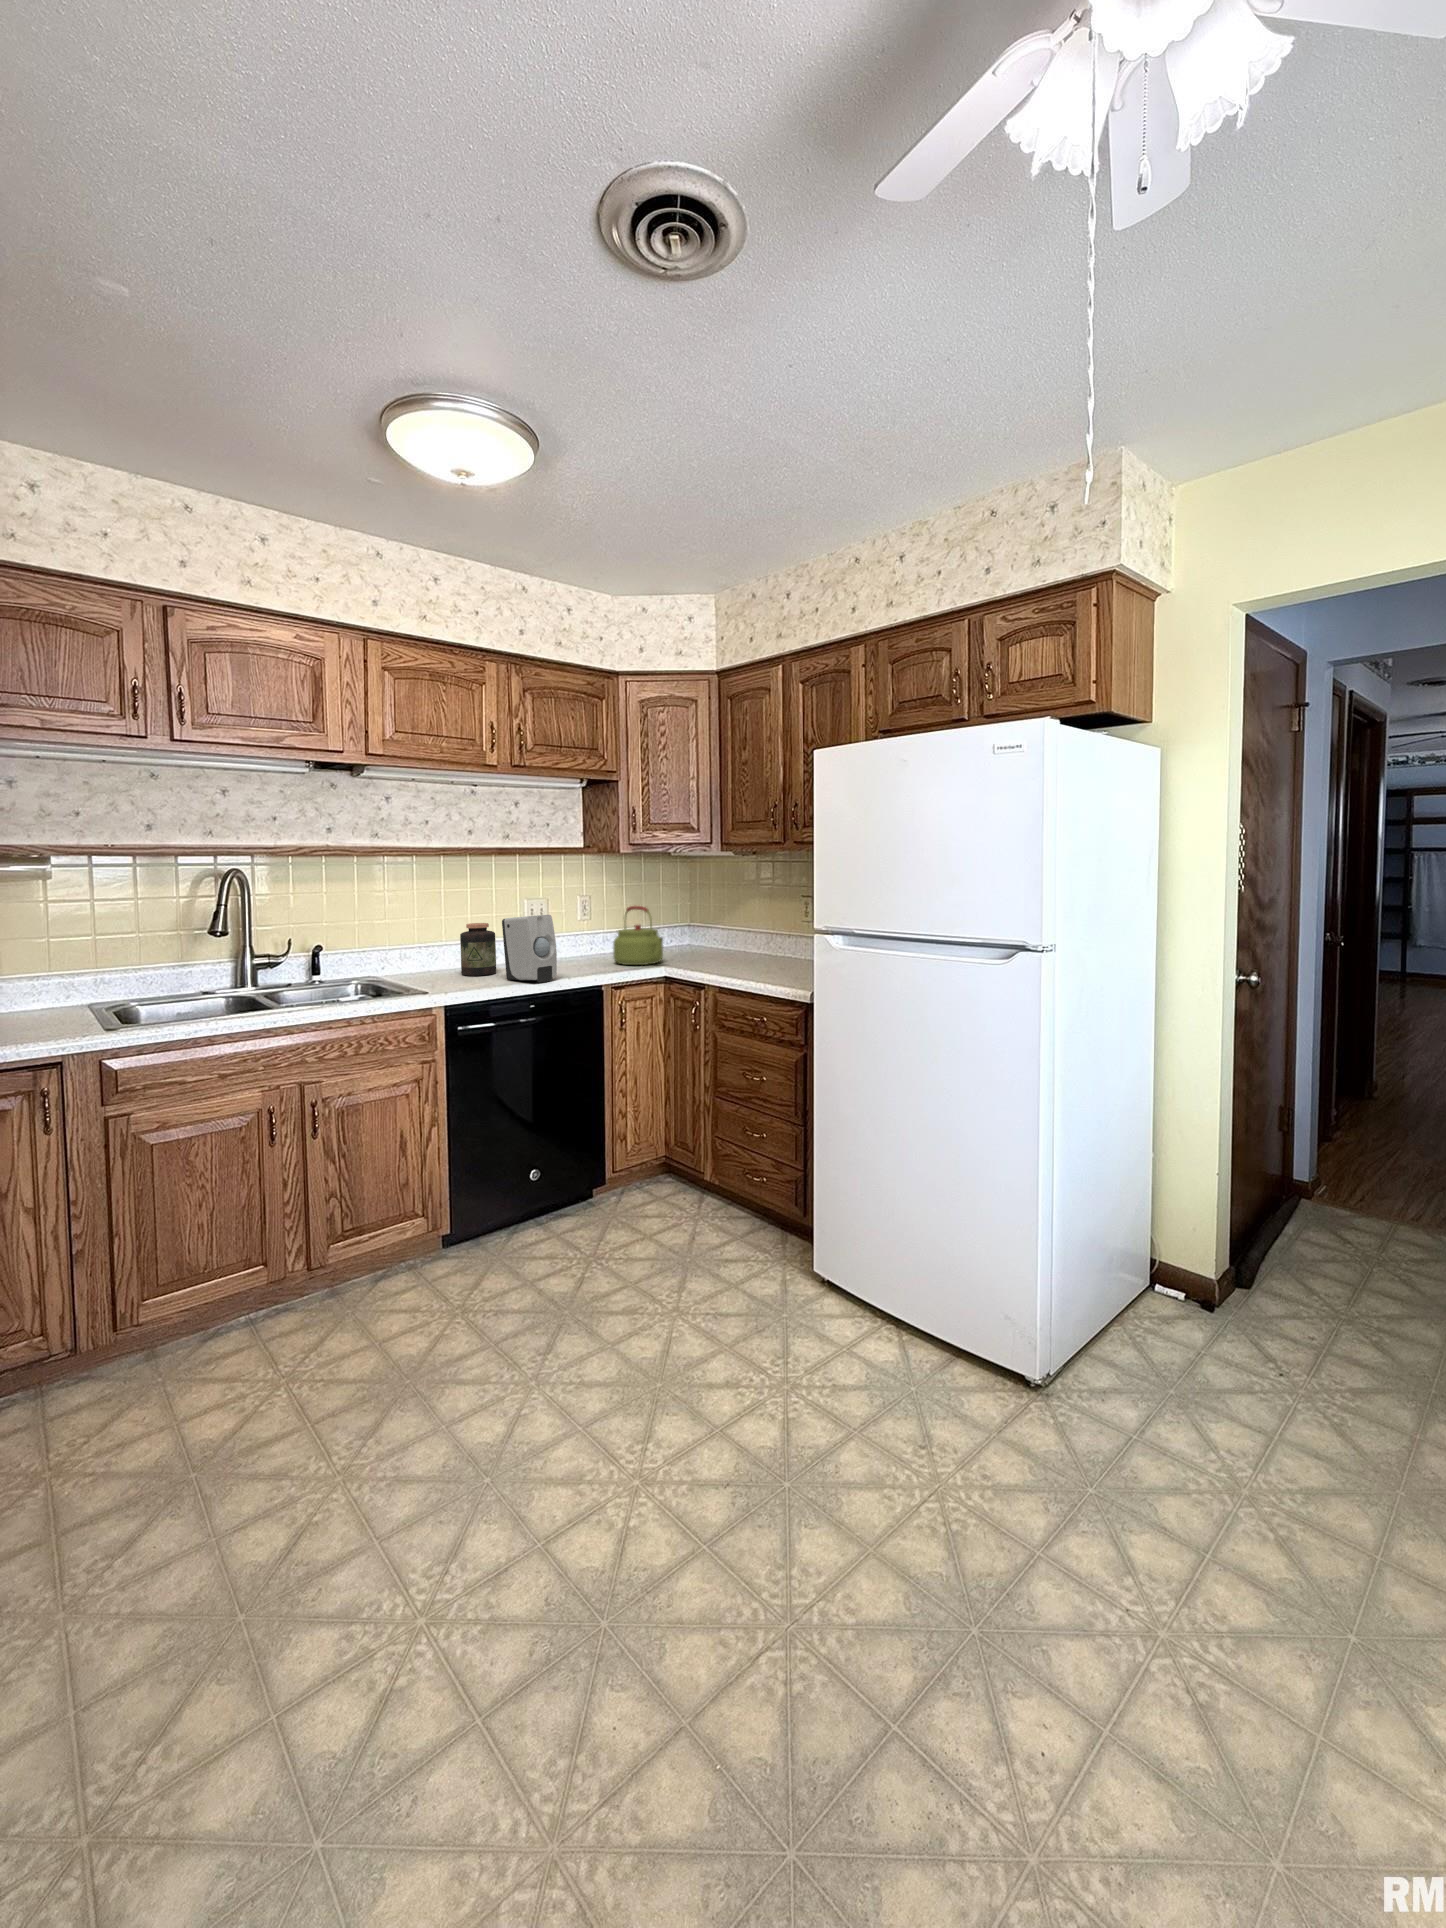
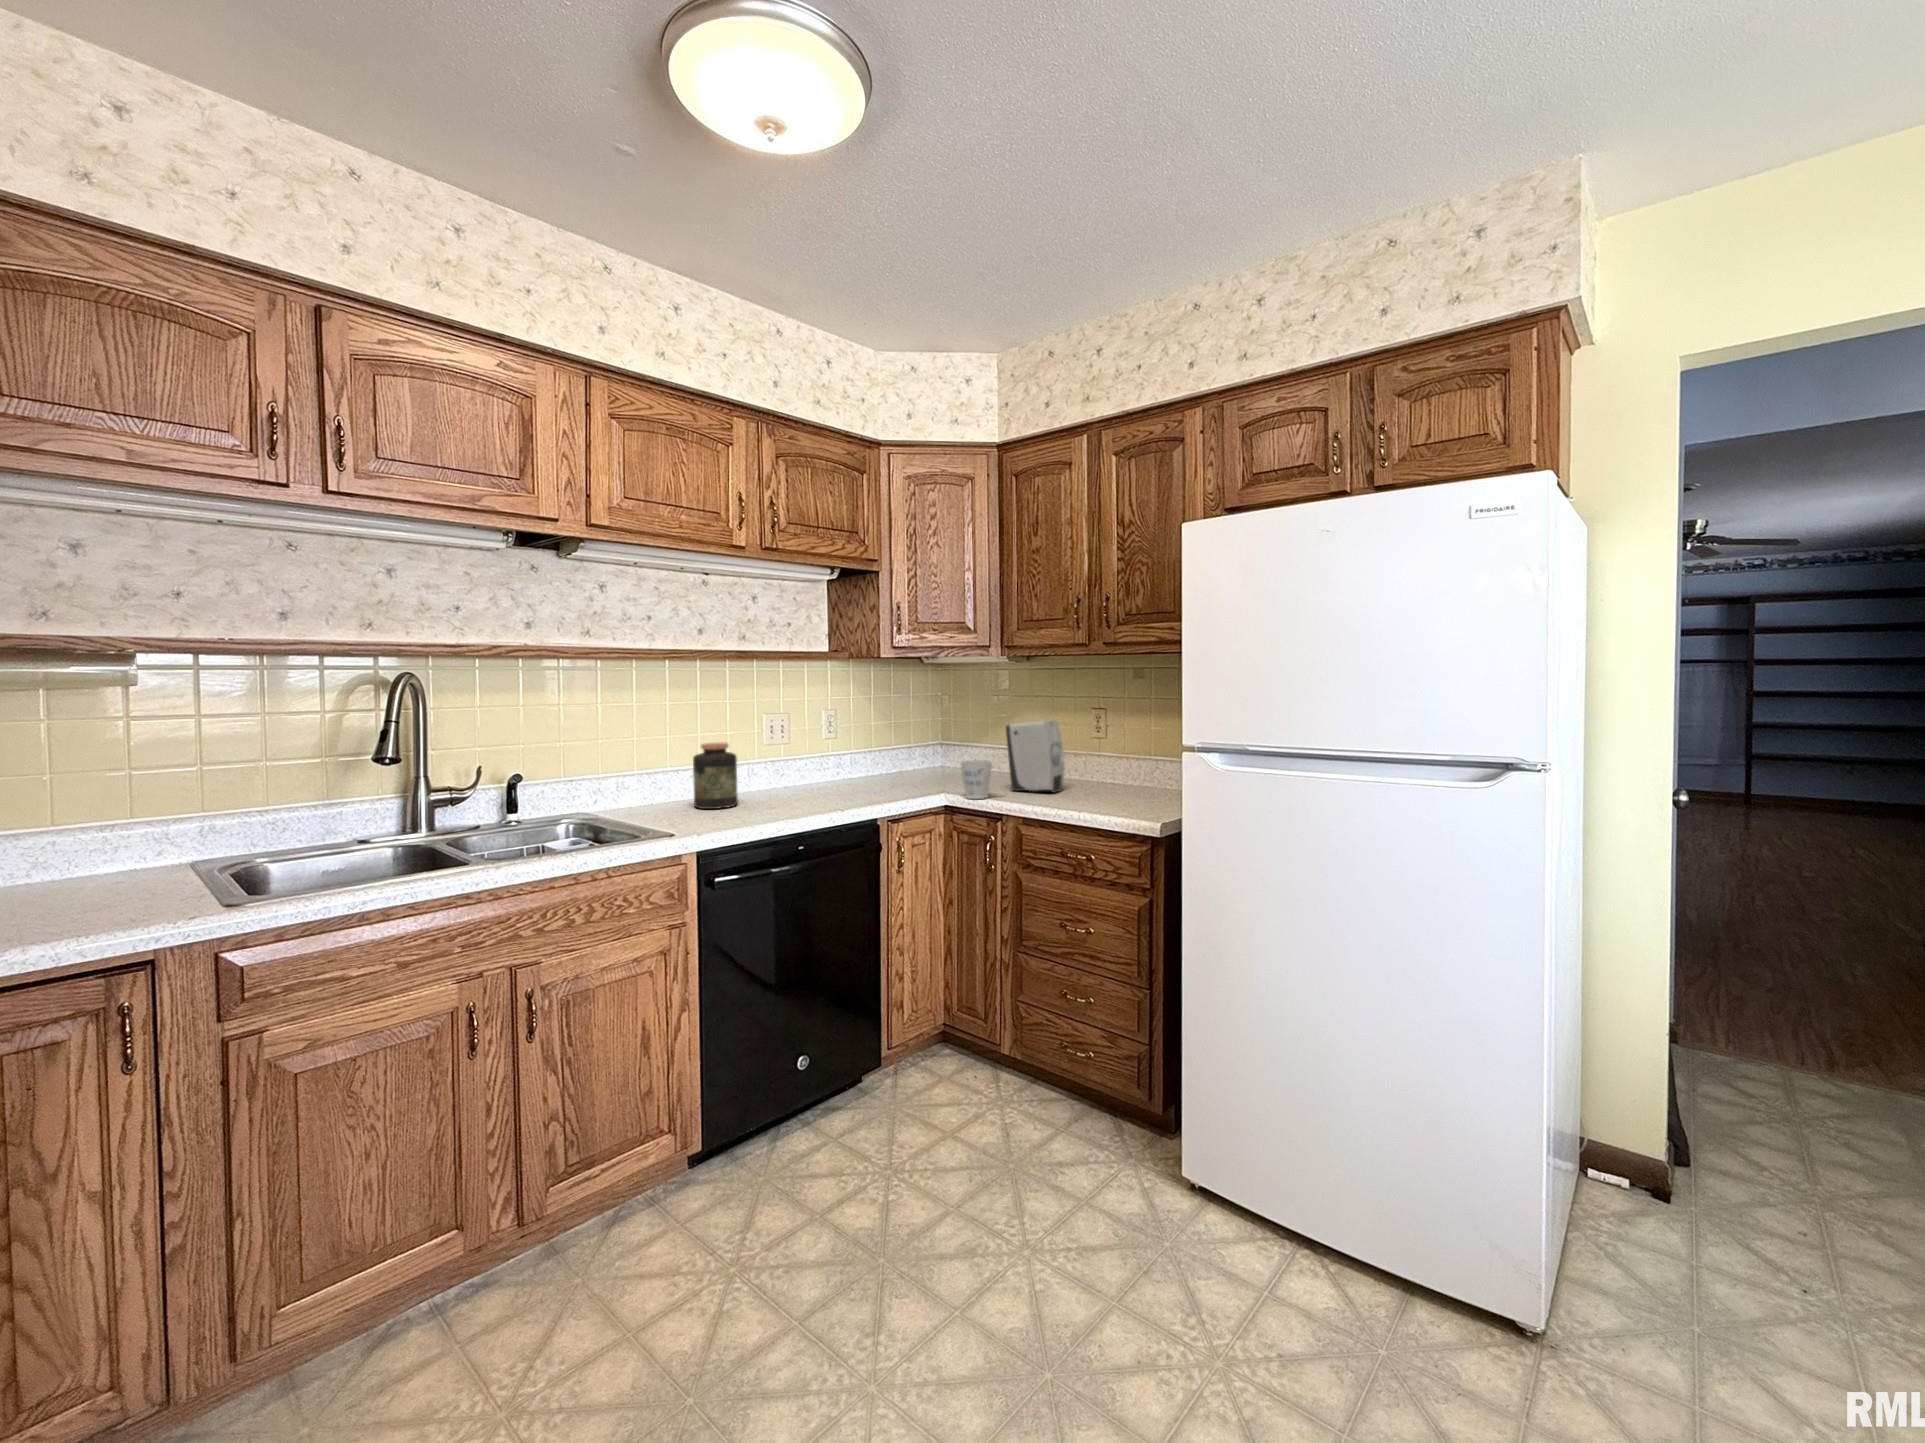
kettle: present [613,906,663,965] -> none [872,719,937,791]
soap dispenser: present [502,915,557,983] -> present [1006,720,1064,793]
mug: none [678,941,711,973] -> present [961,760,1001,799]

